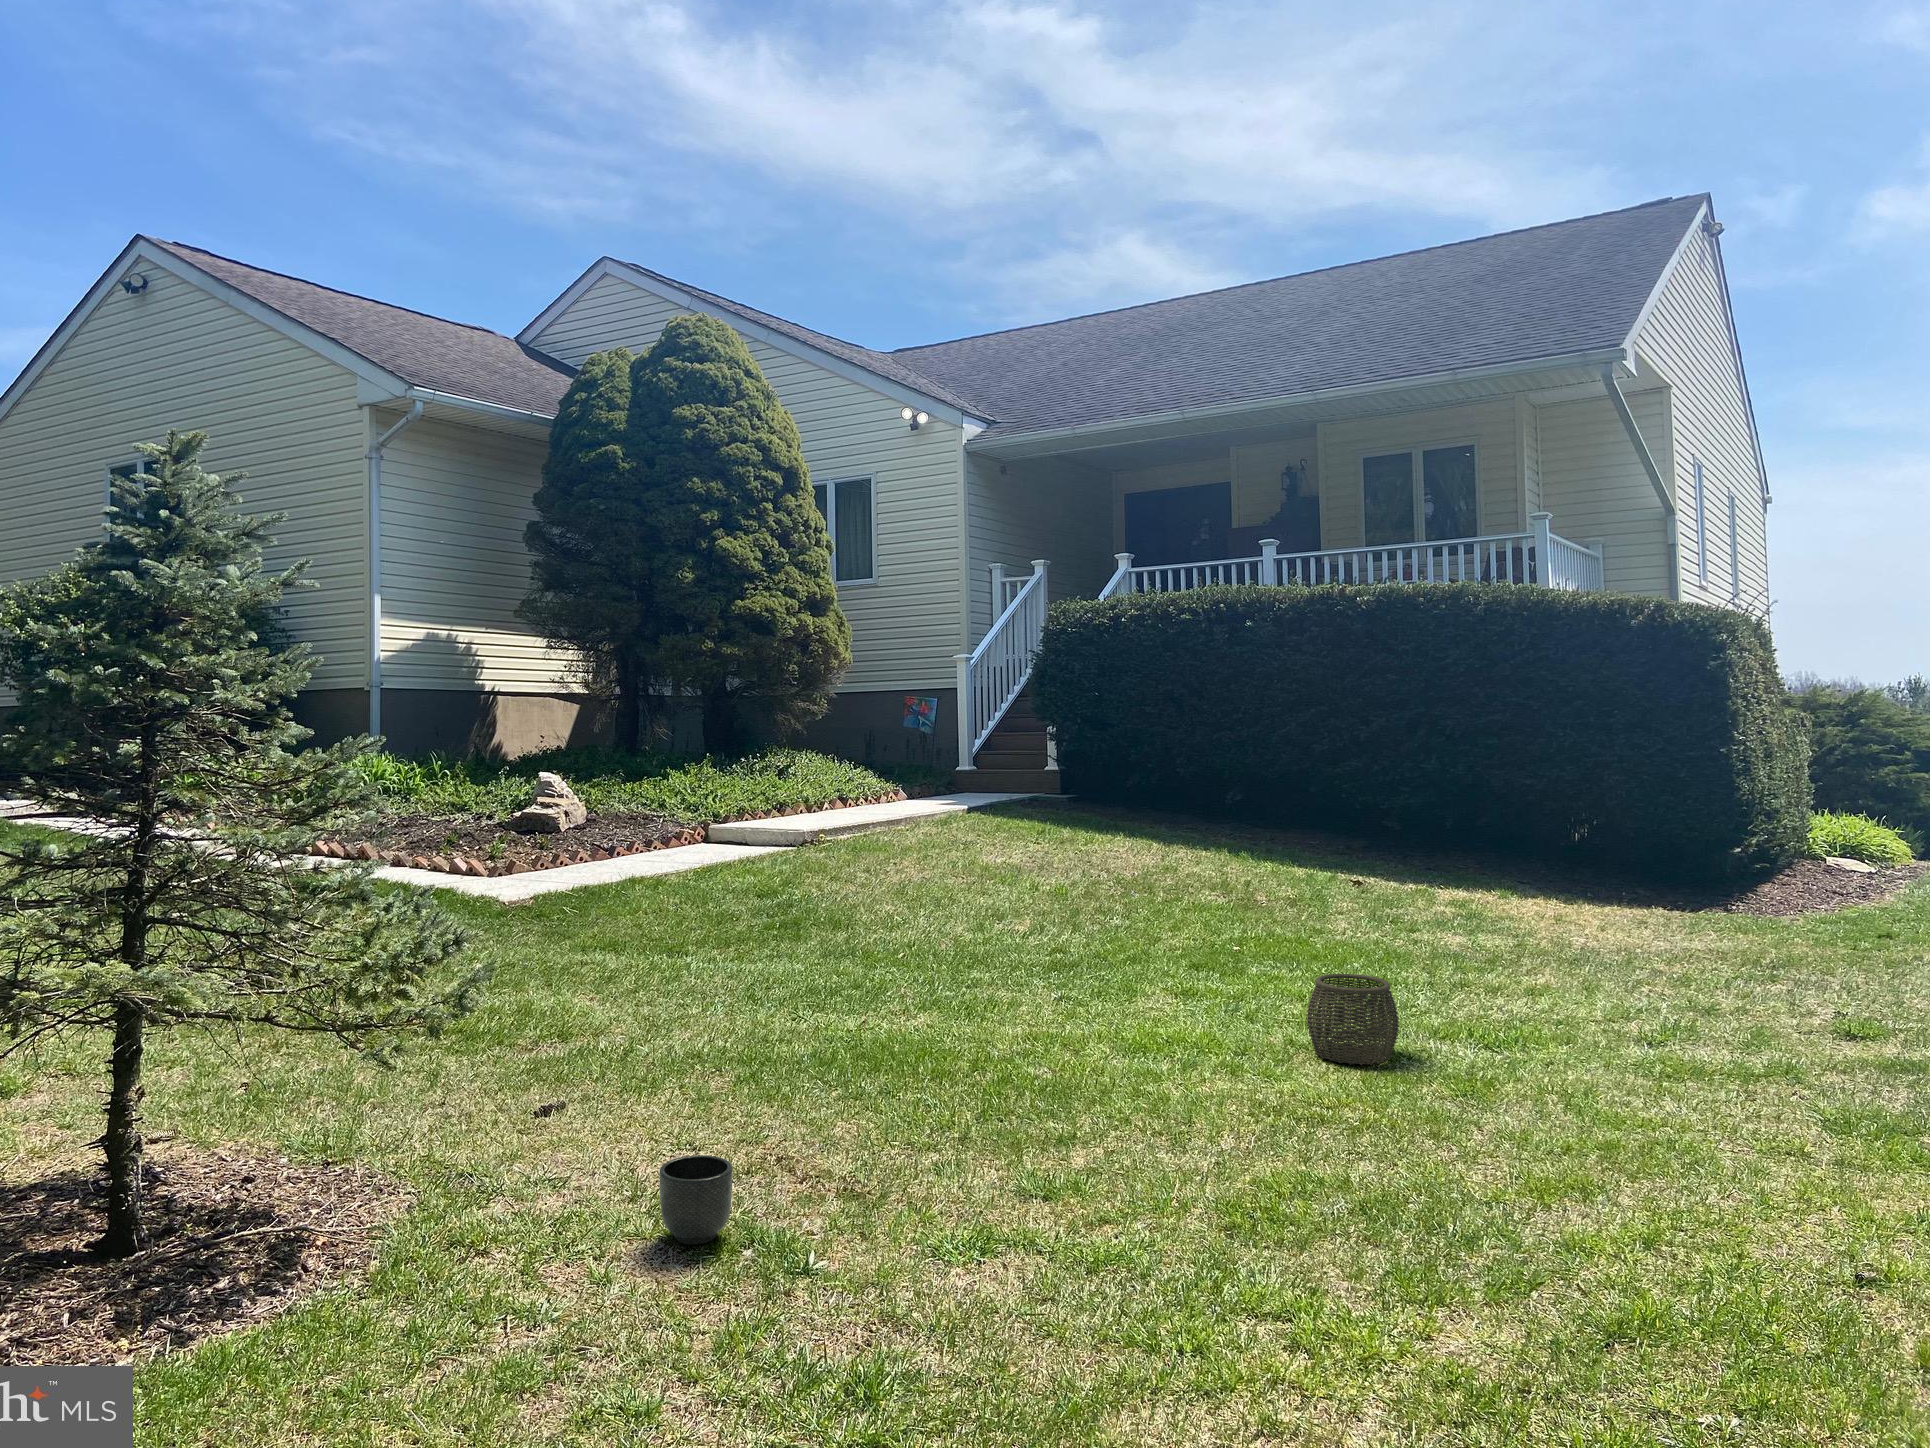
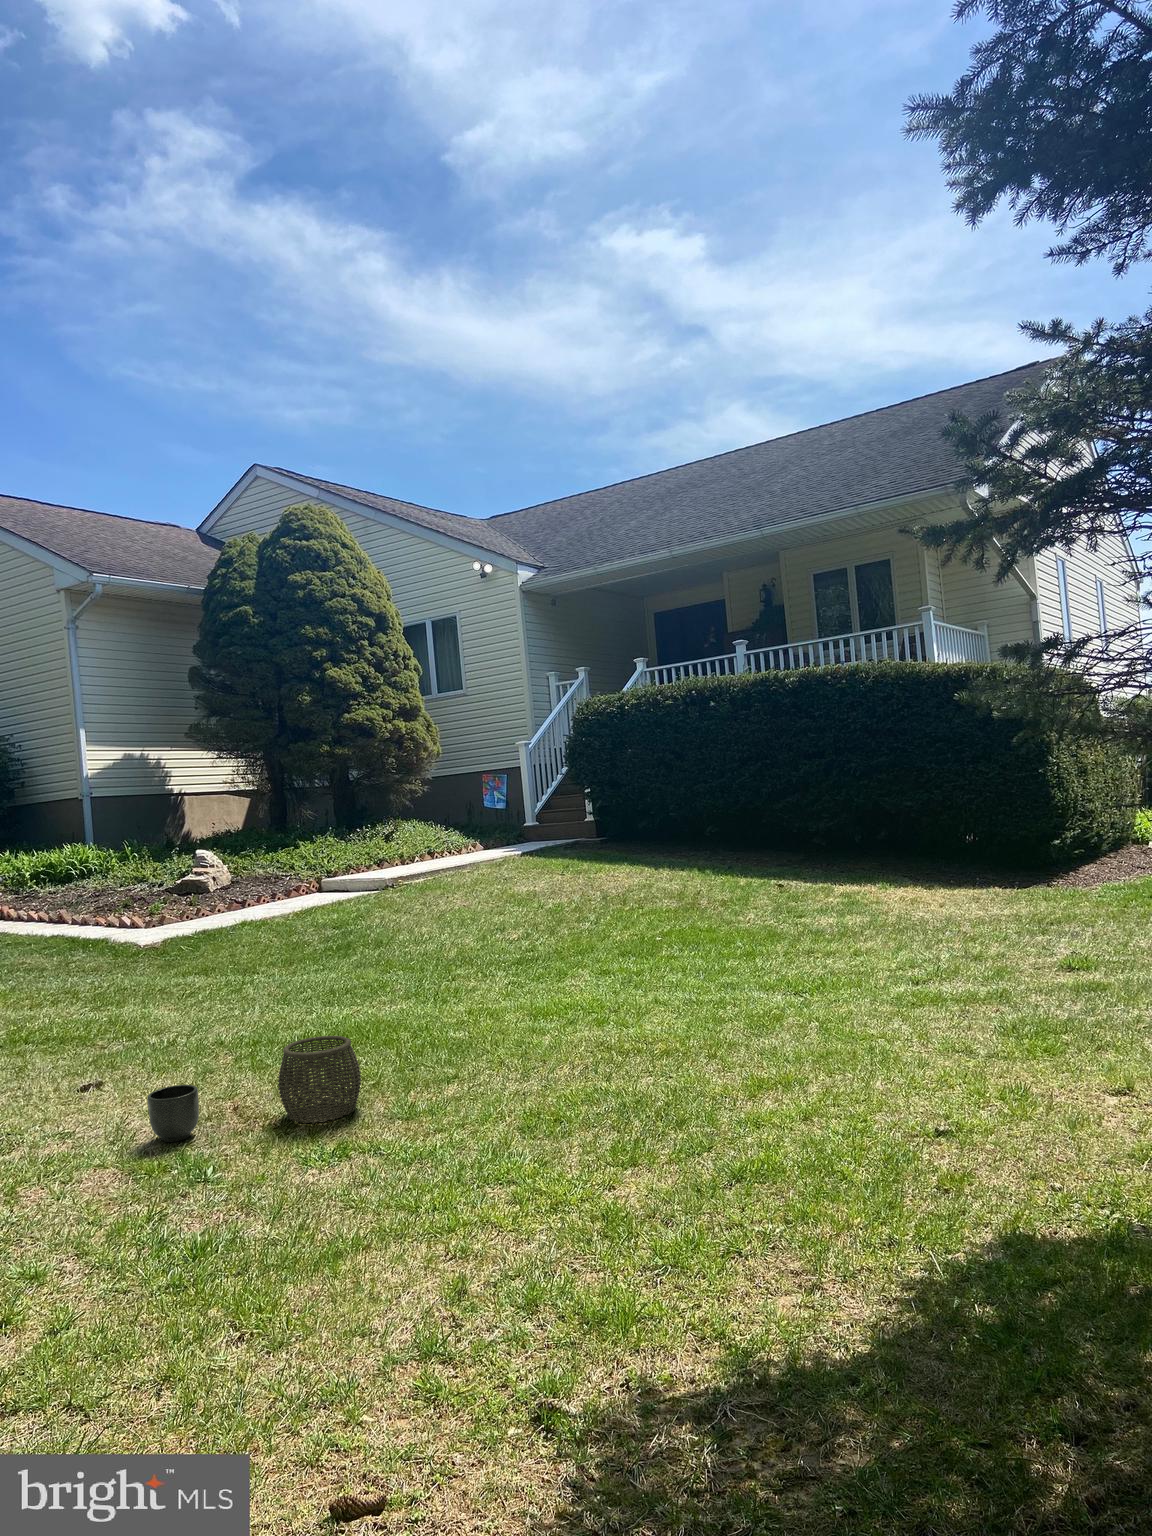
woven basket: present [1306,974,1399,1065] -> present [278,1036,361,1123]

